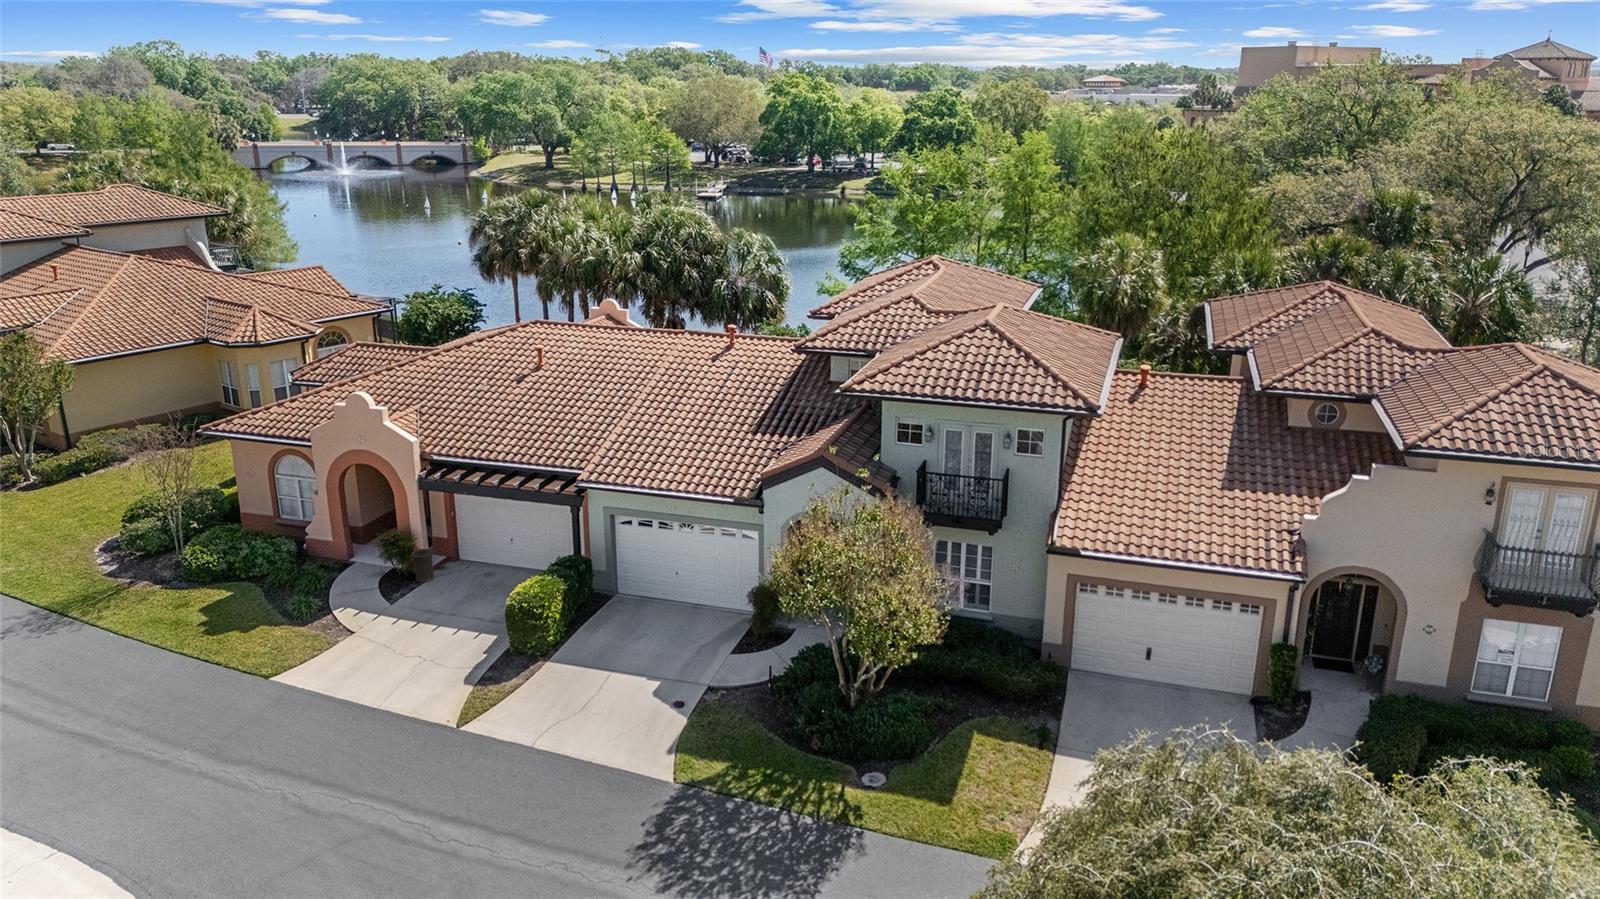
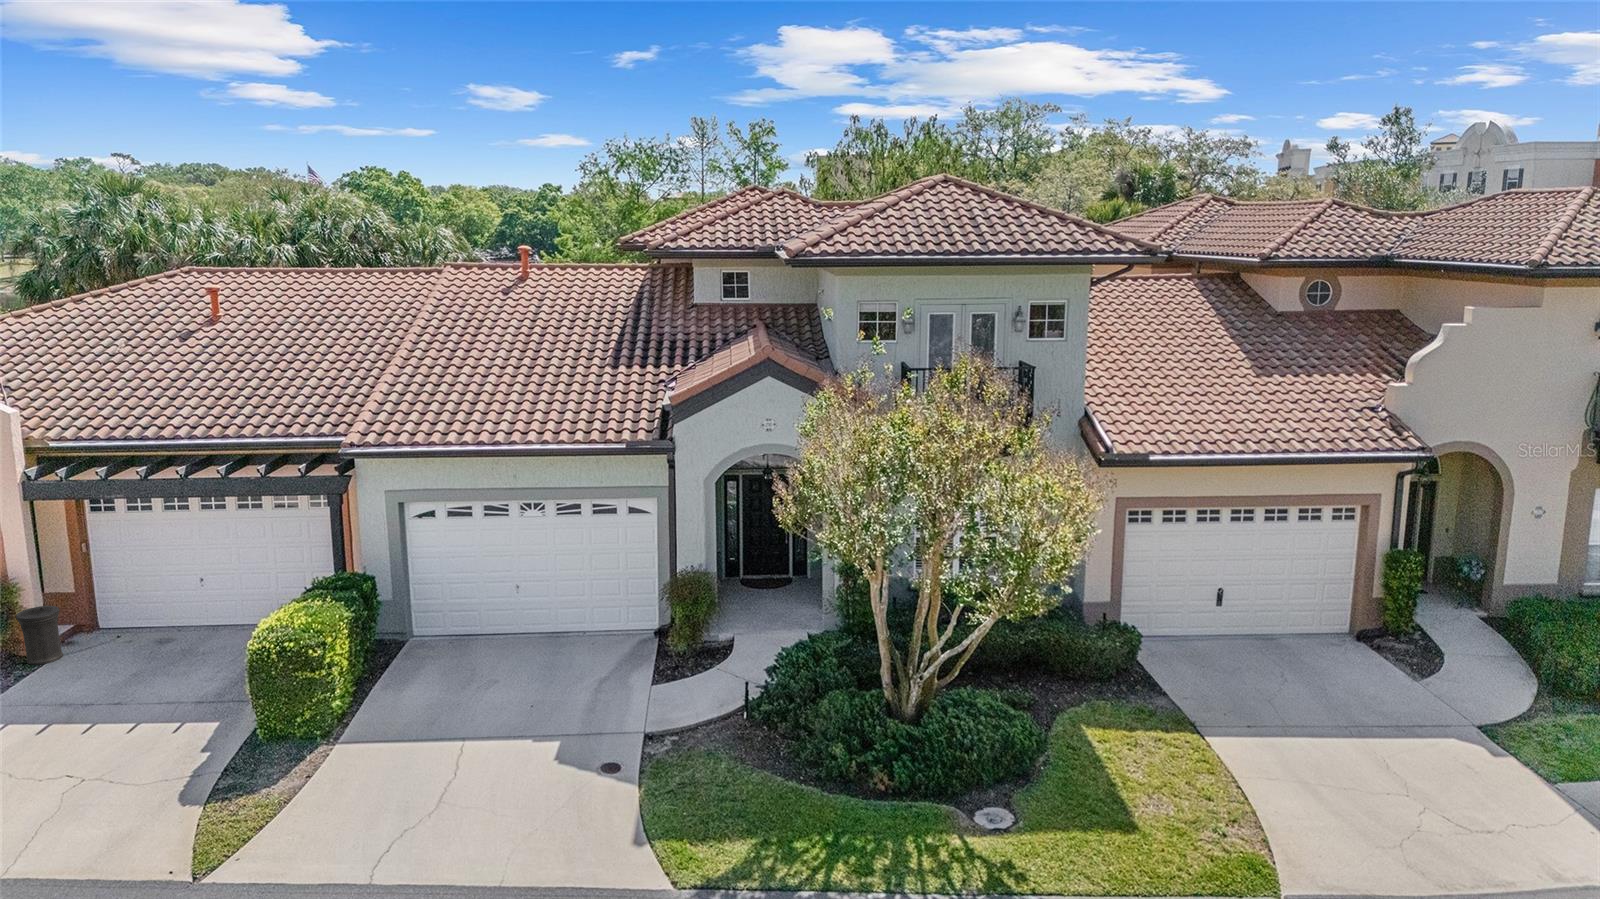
decorative plant: present [1035,722,1051,750] -> none [1182,688,1212,735]

